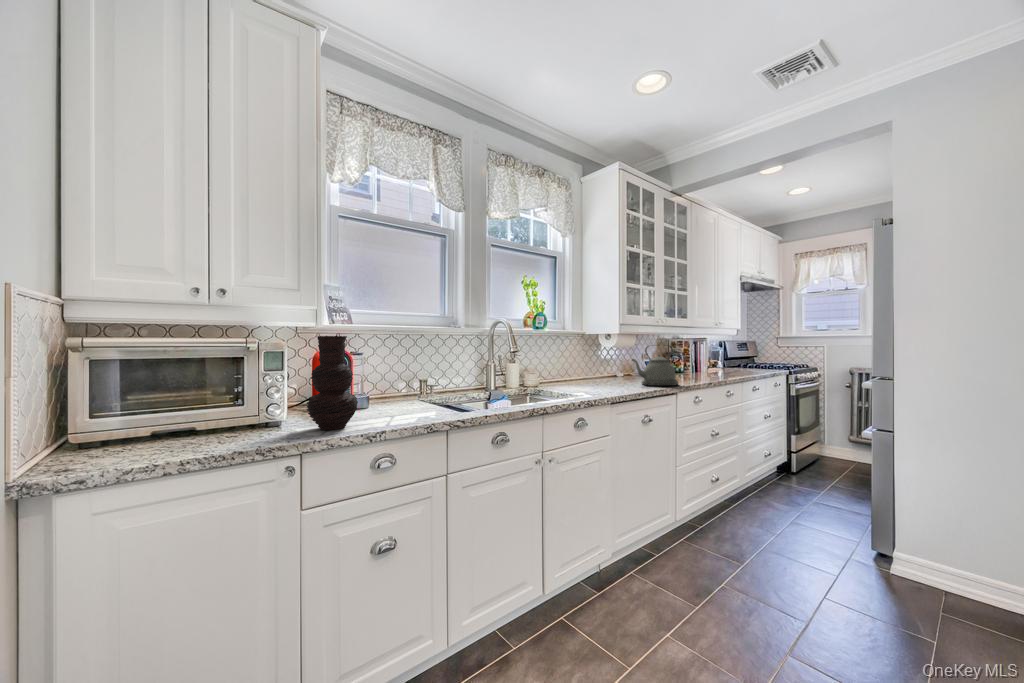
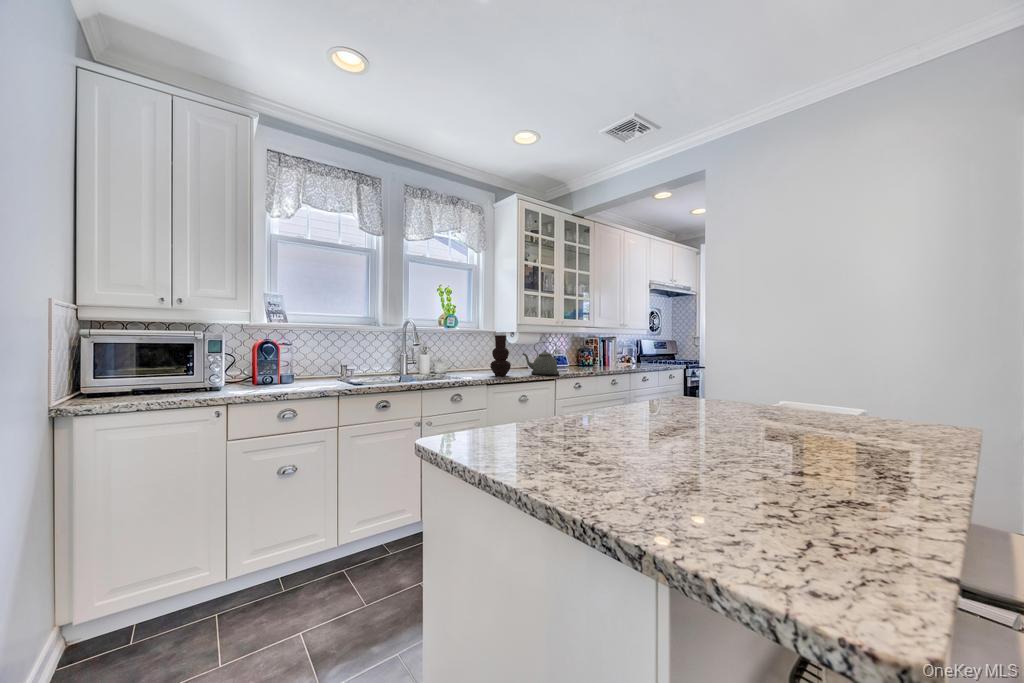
vase: present [307,336,358,430] -> present [490,335,511,376]

